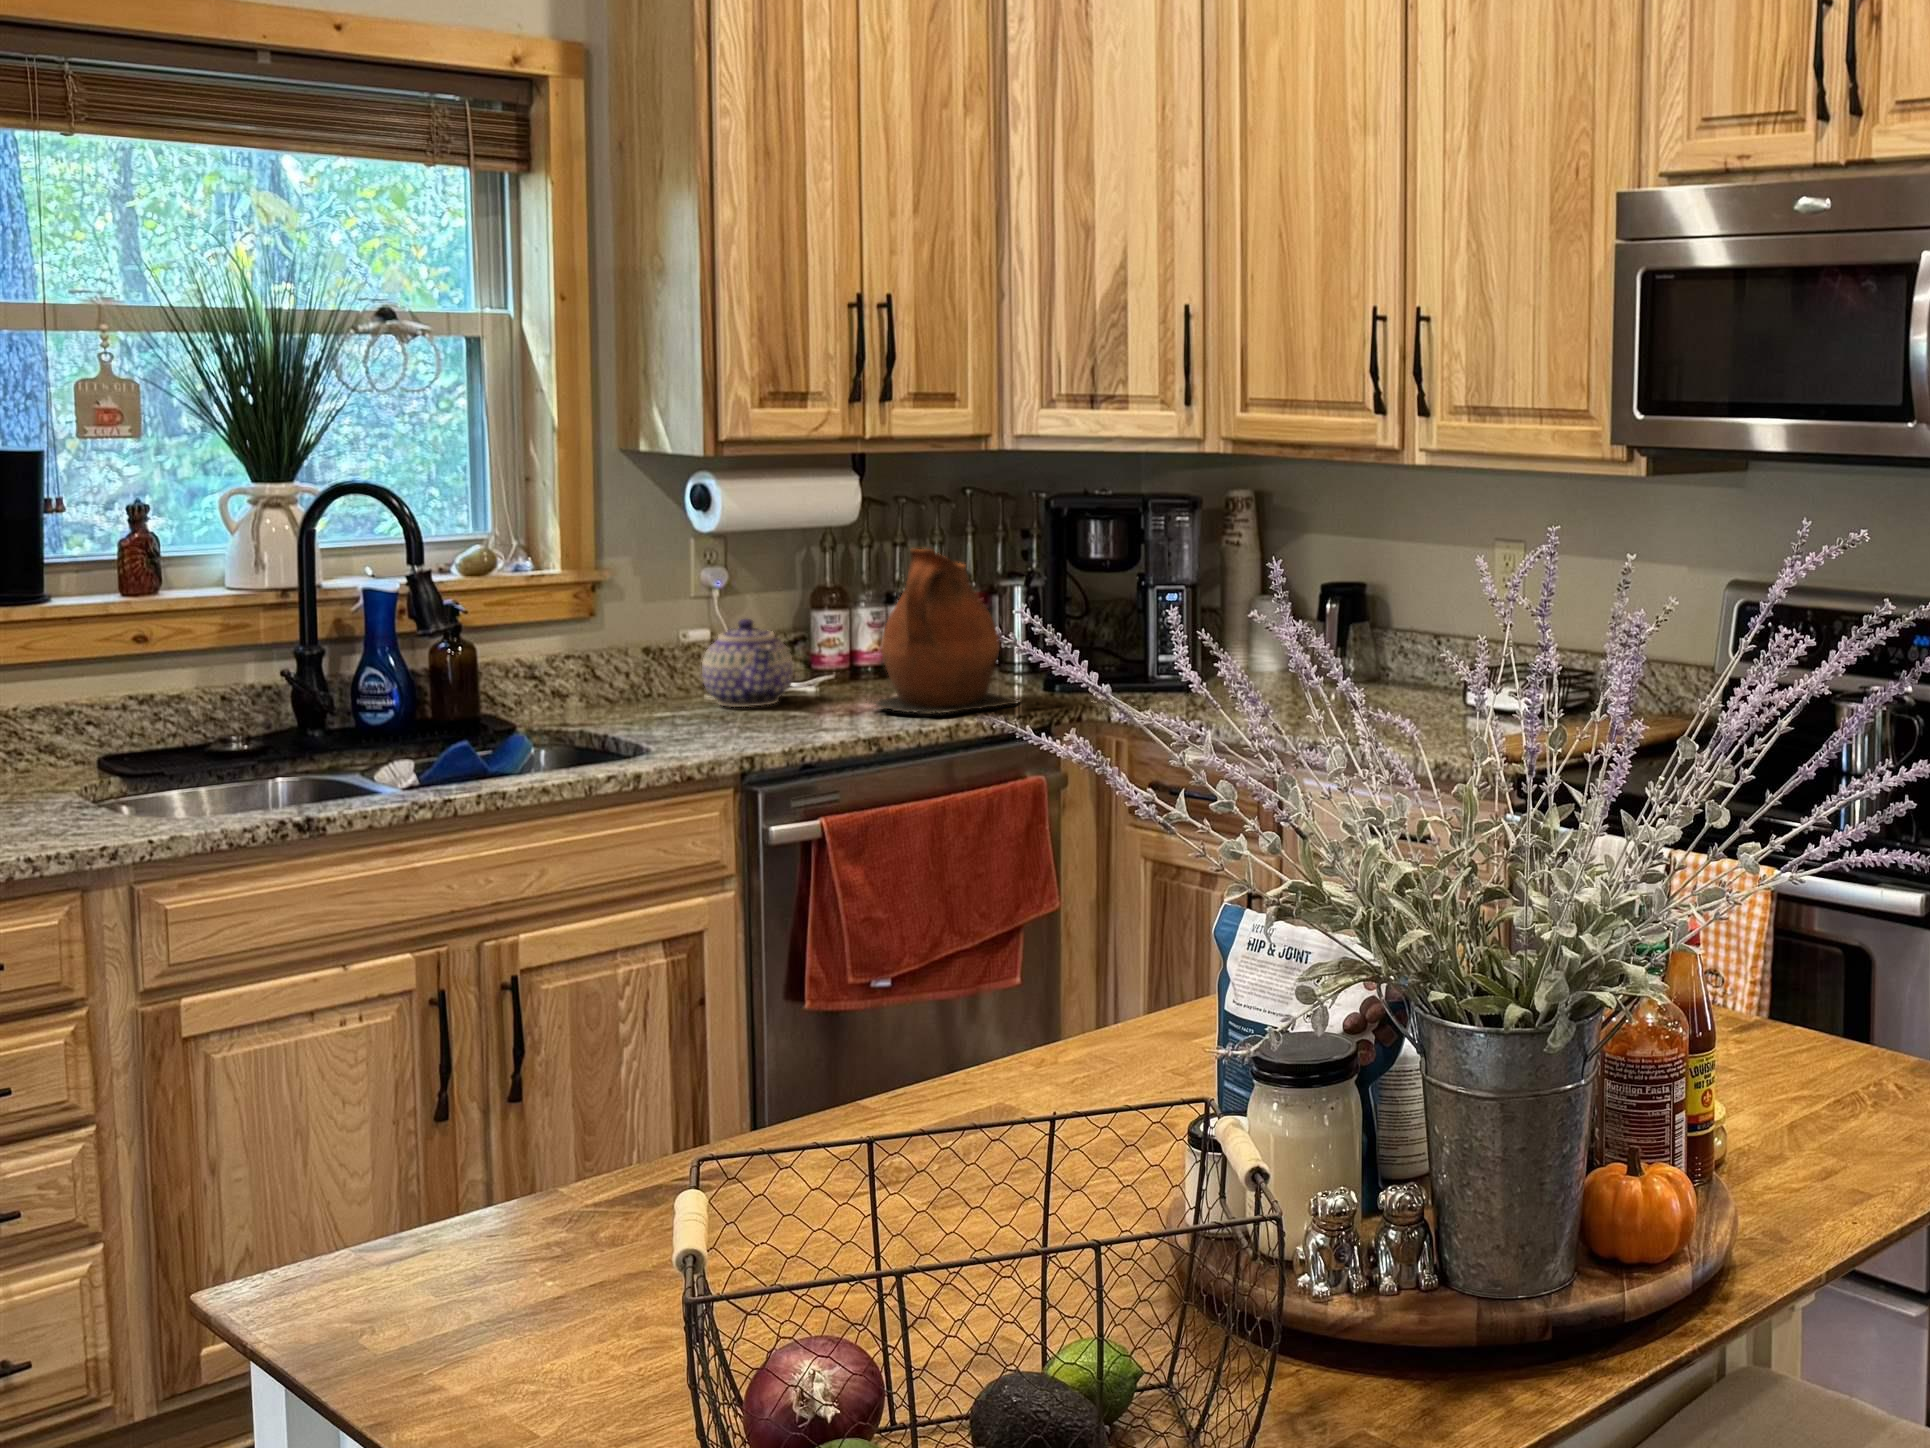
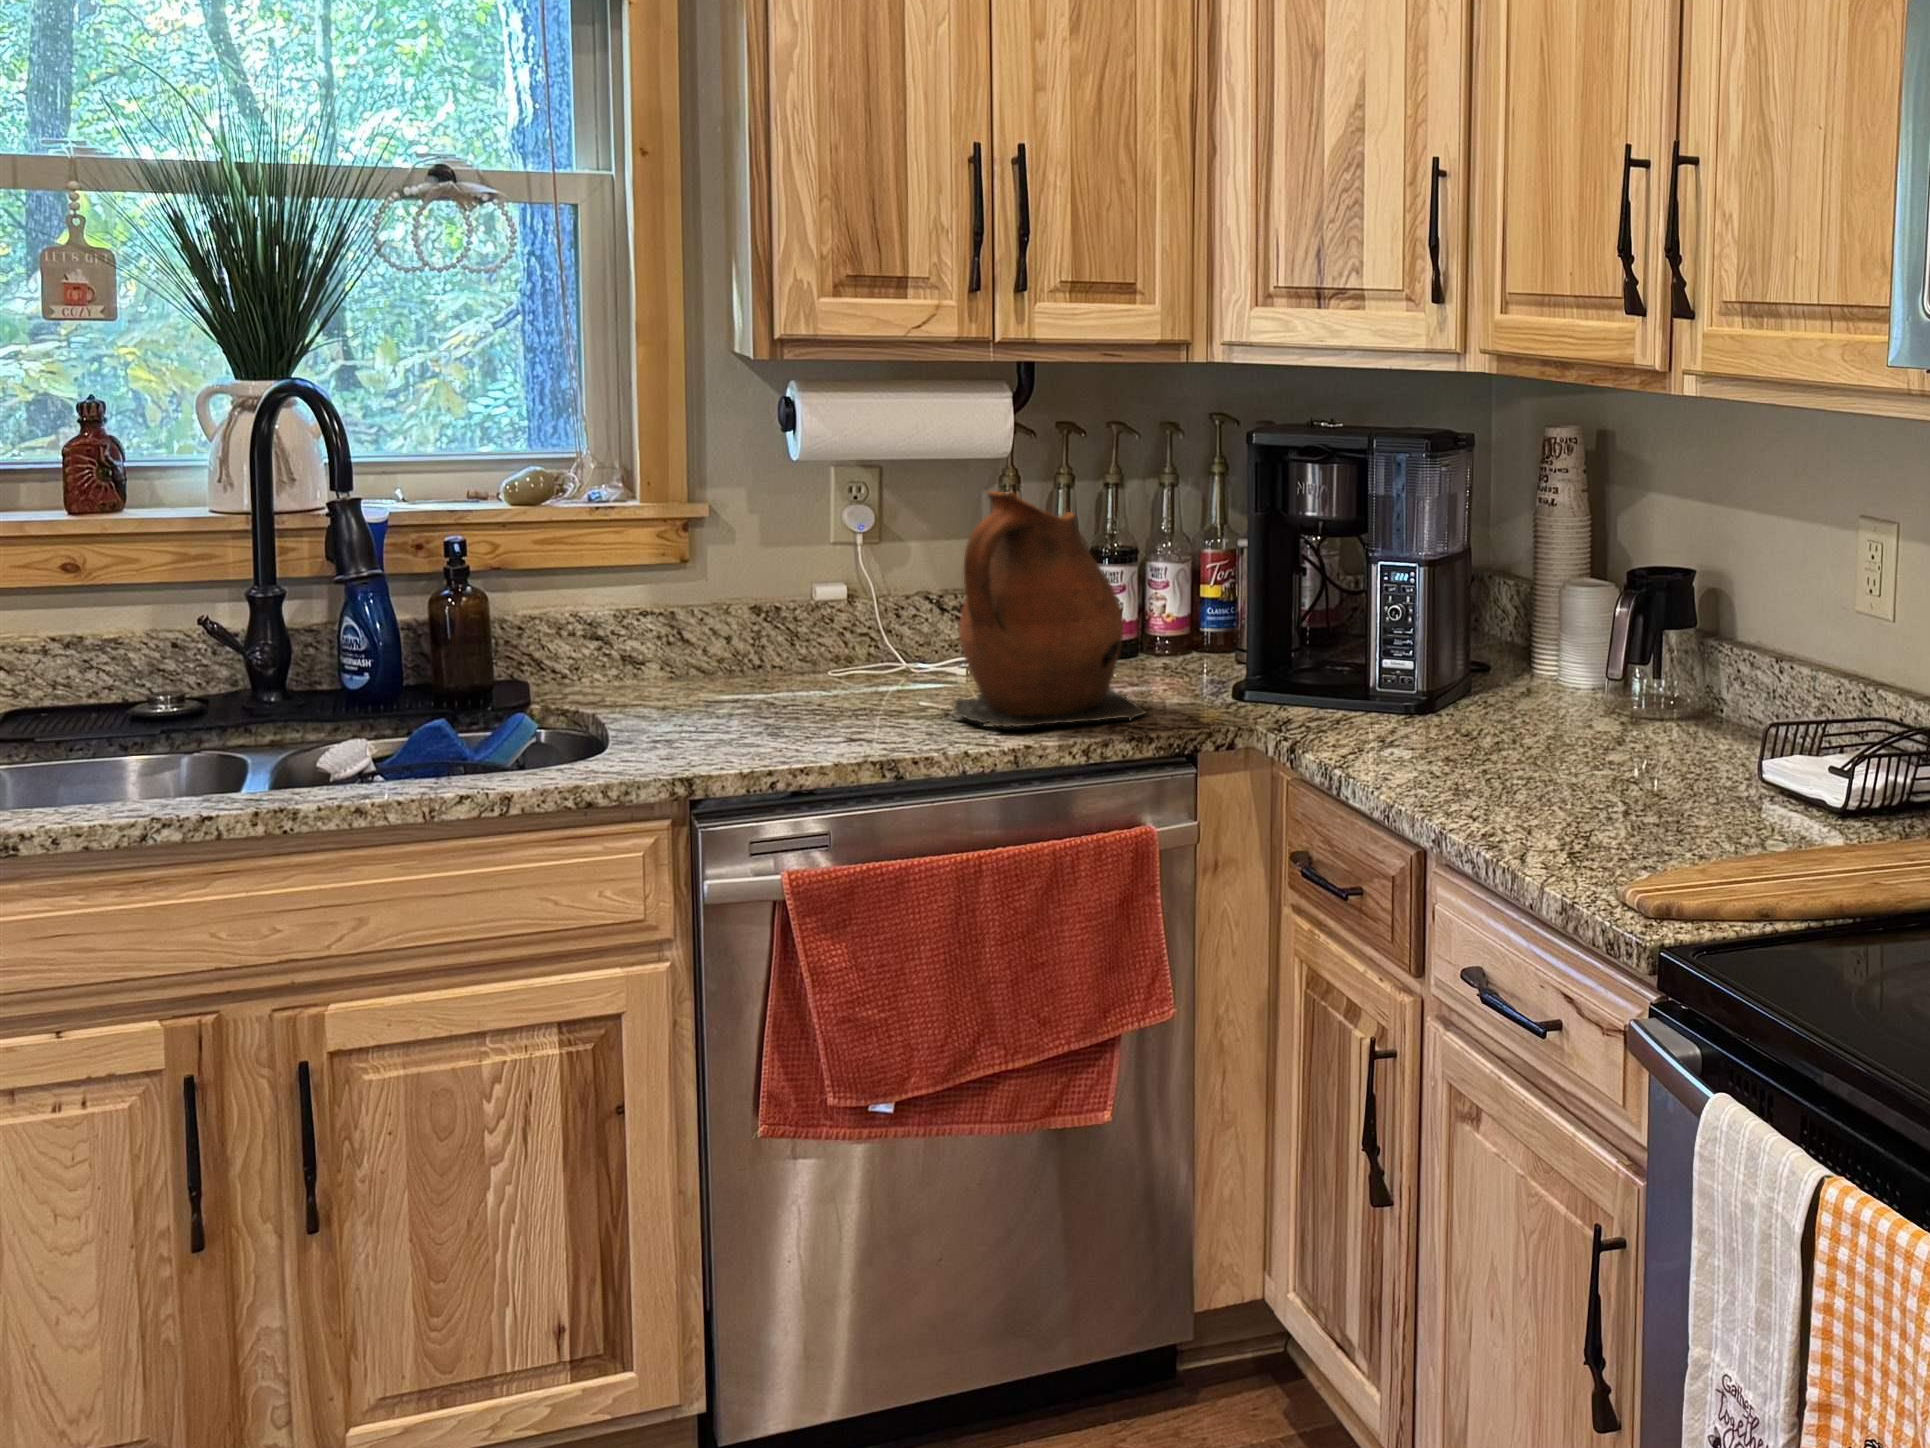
teapot: present [702,619,793,707] -> none [792,575,910,692]

